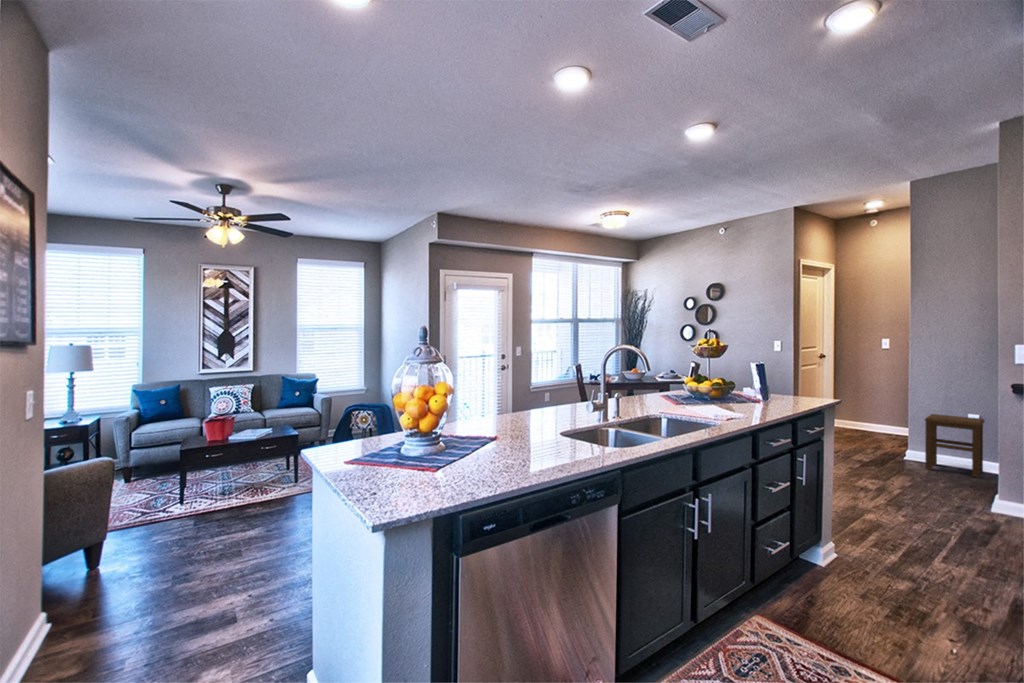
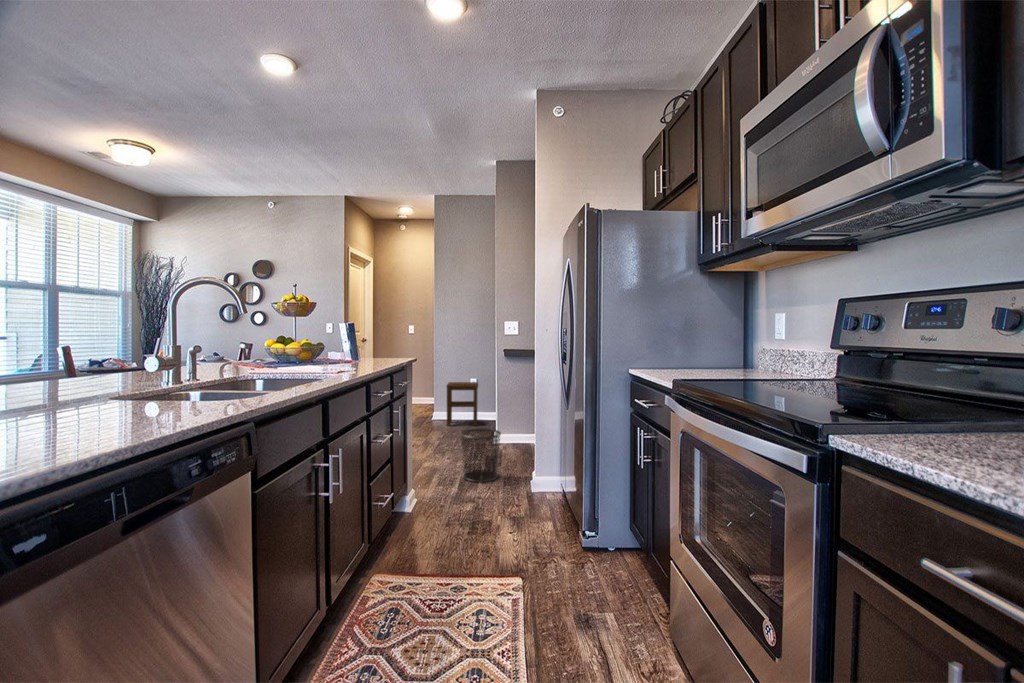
waste bin: none [909,490,981,564] -> present [460,428,501,482]

